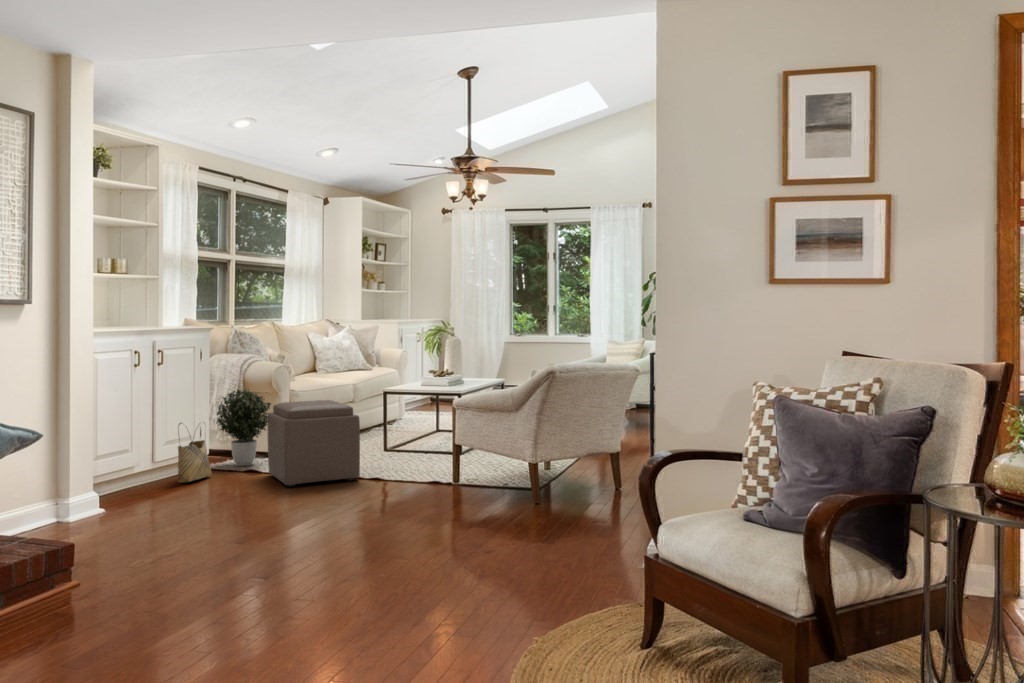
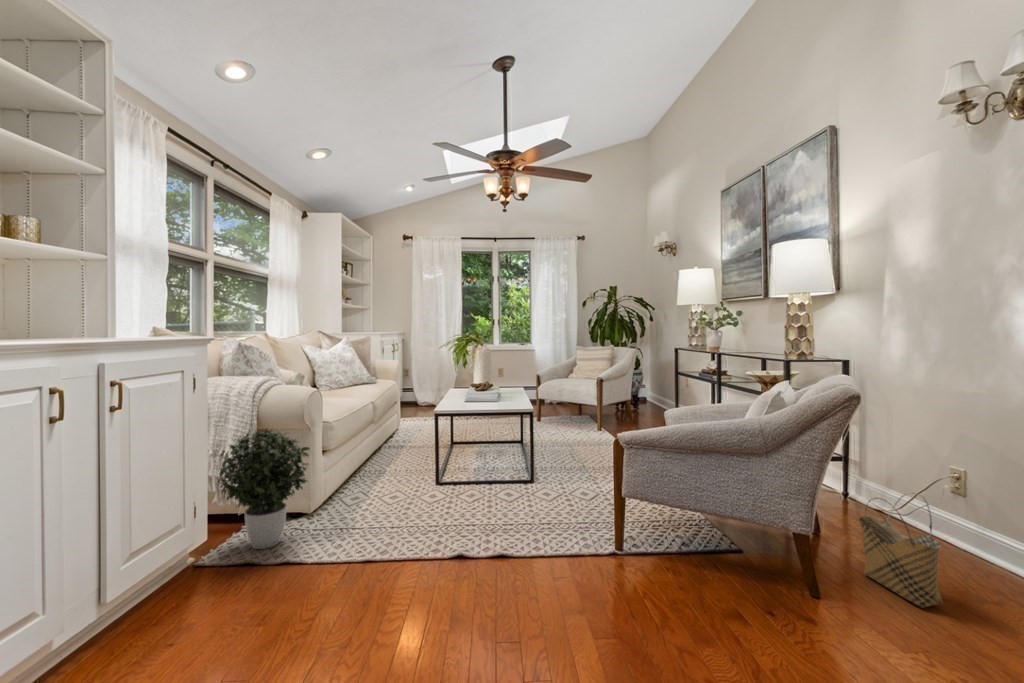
ottoman: present [267,400,360,487] -> none [326,442,486,613]
woven basket: present [178,423,212,483] -> present [859,493,943,607]

